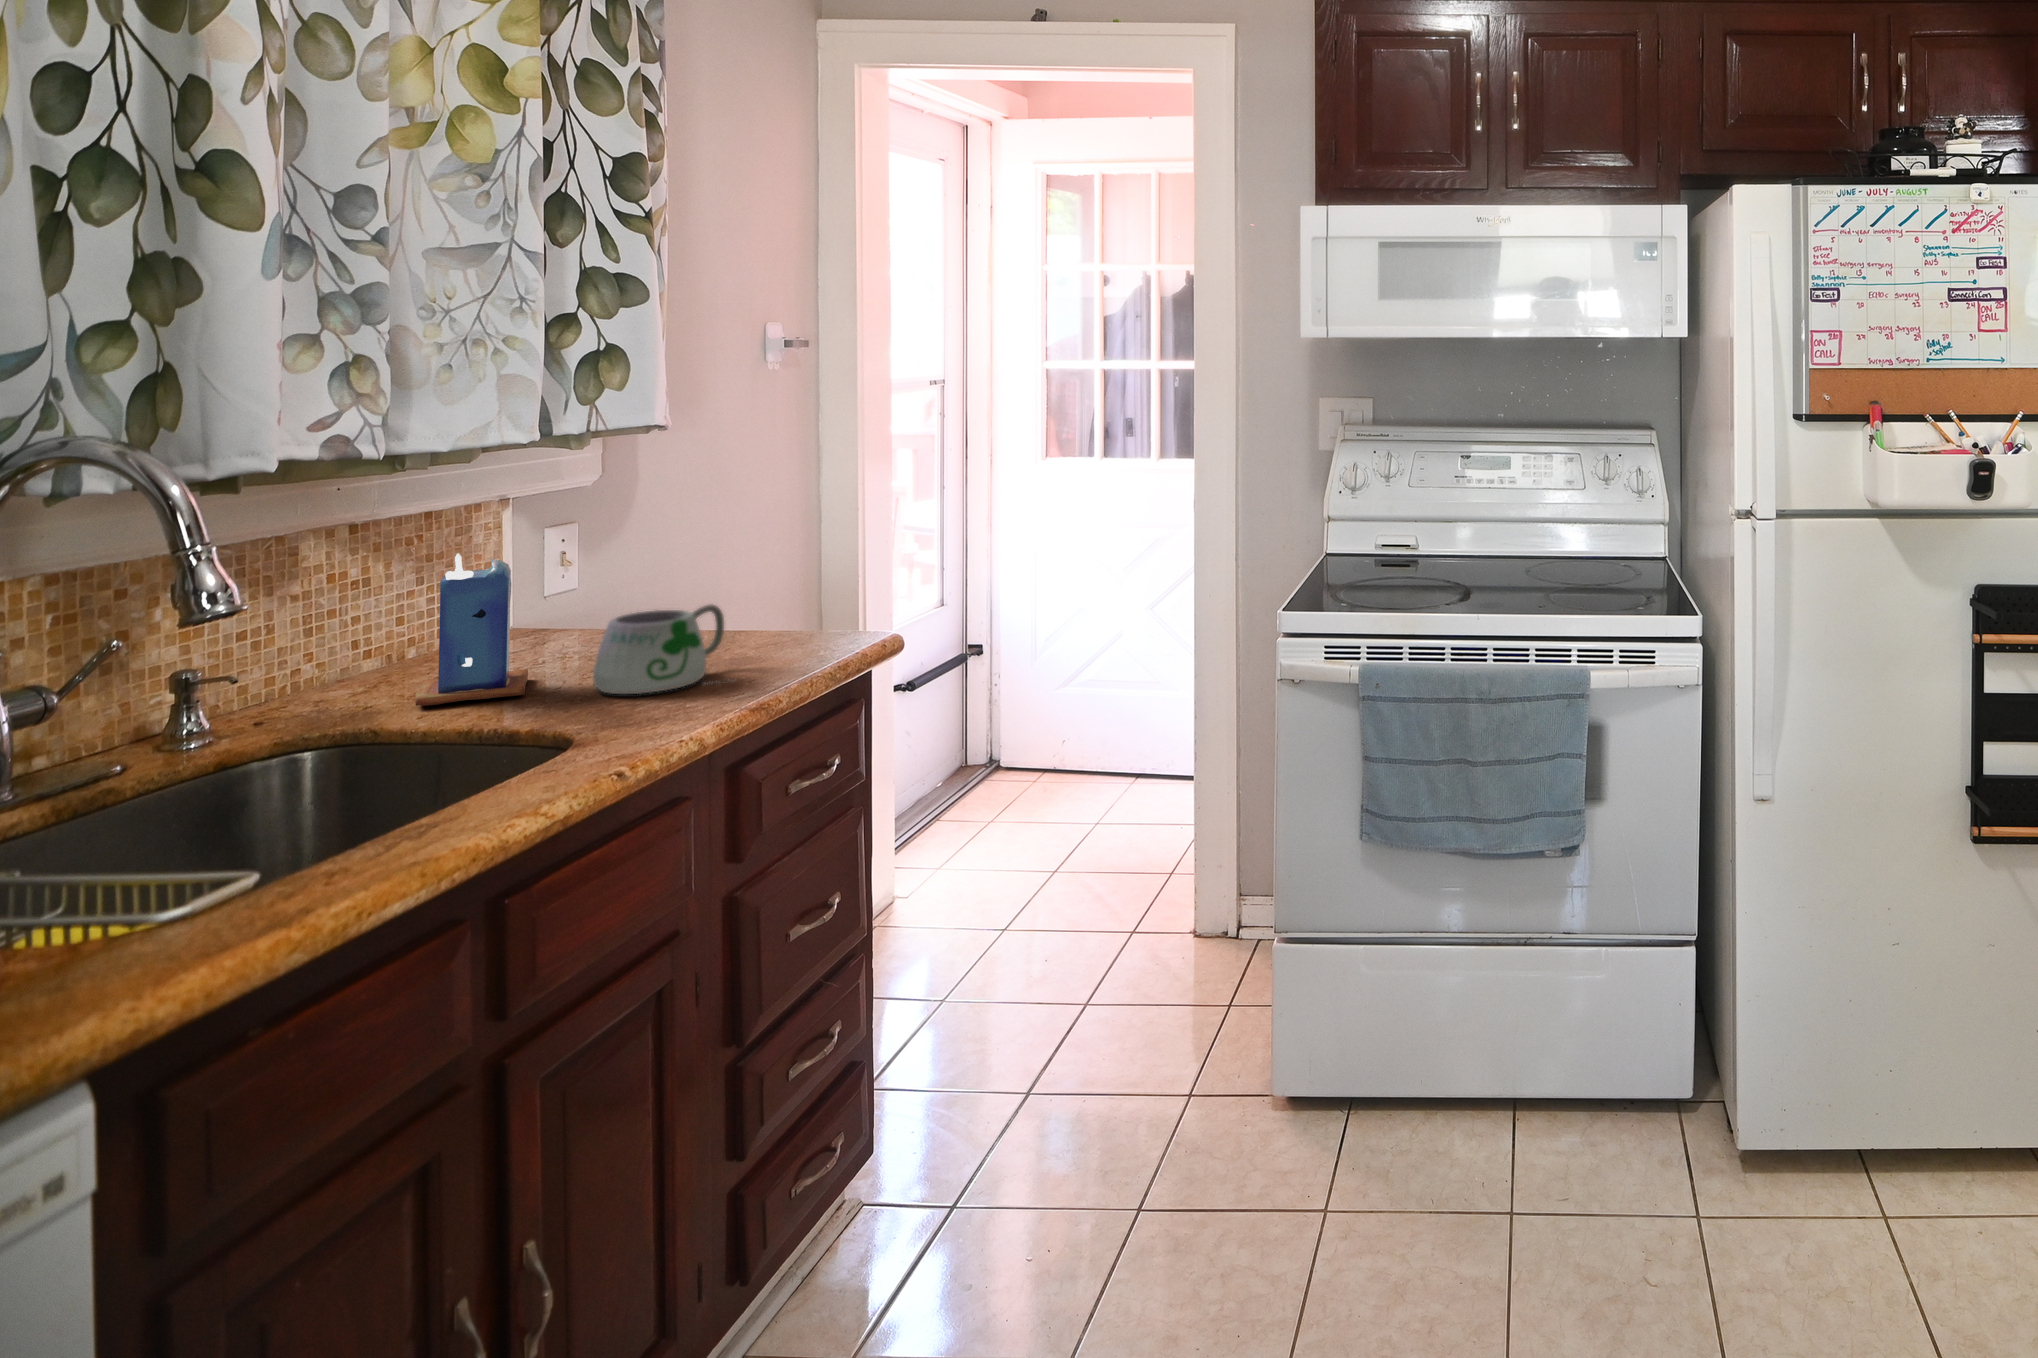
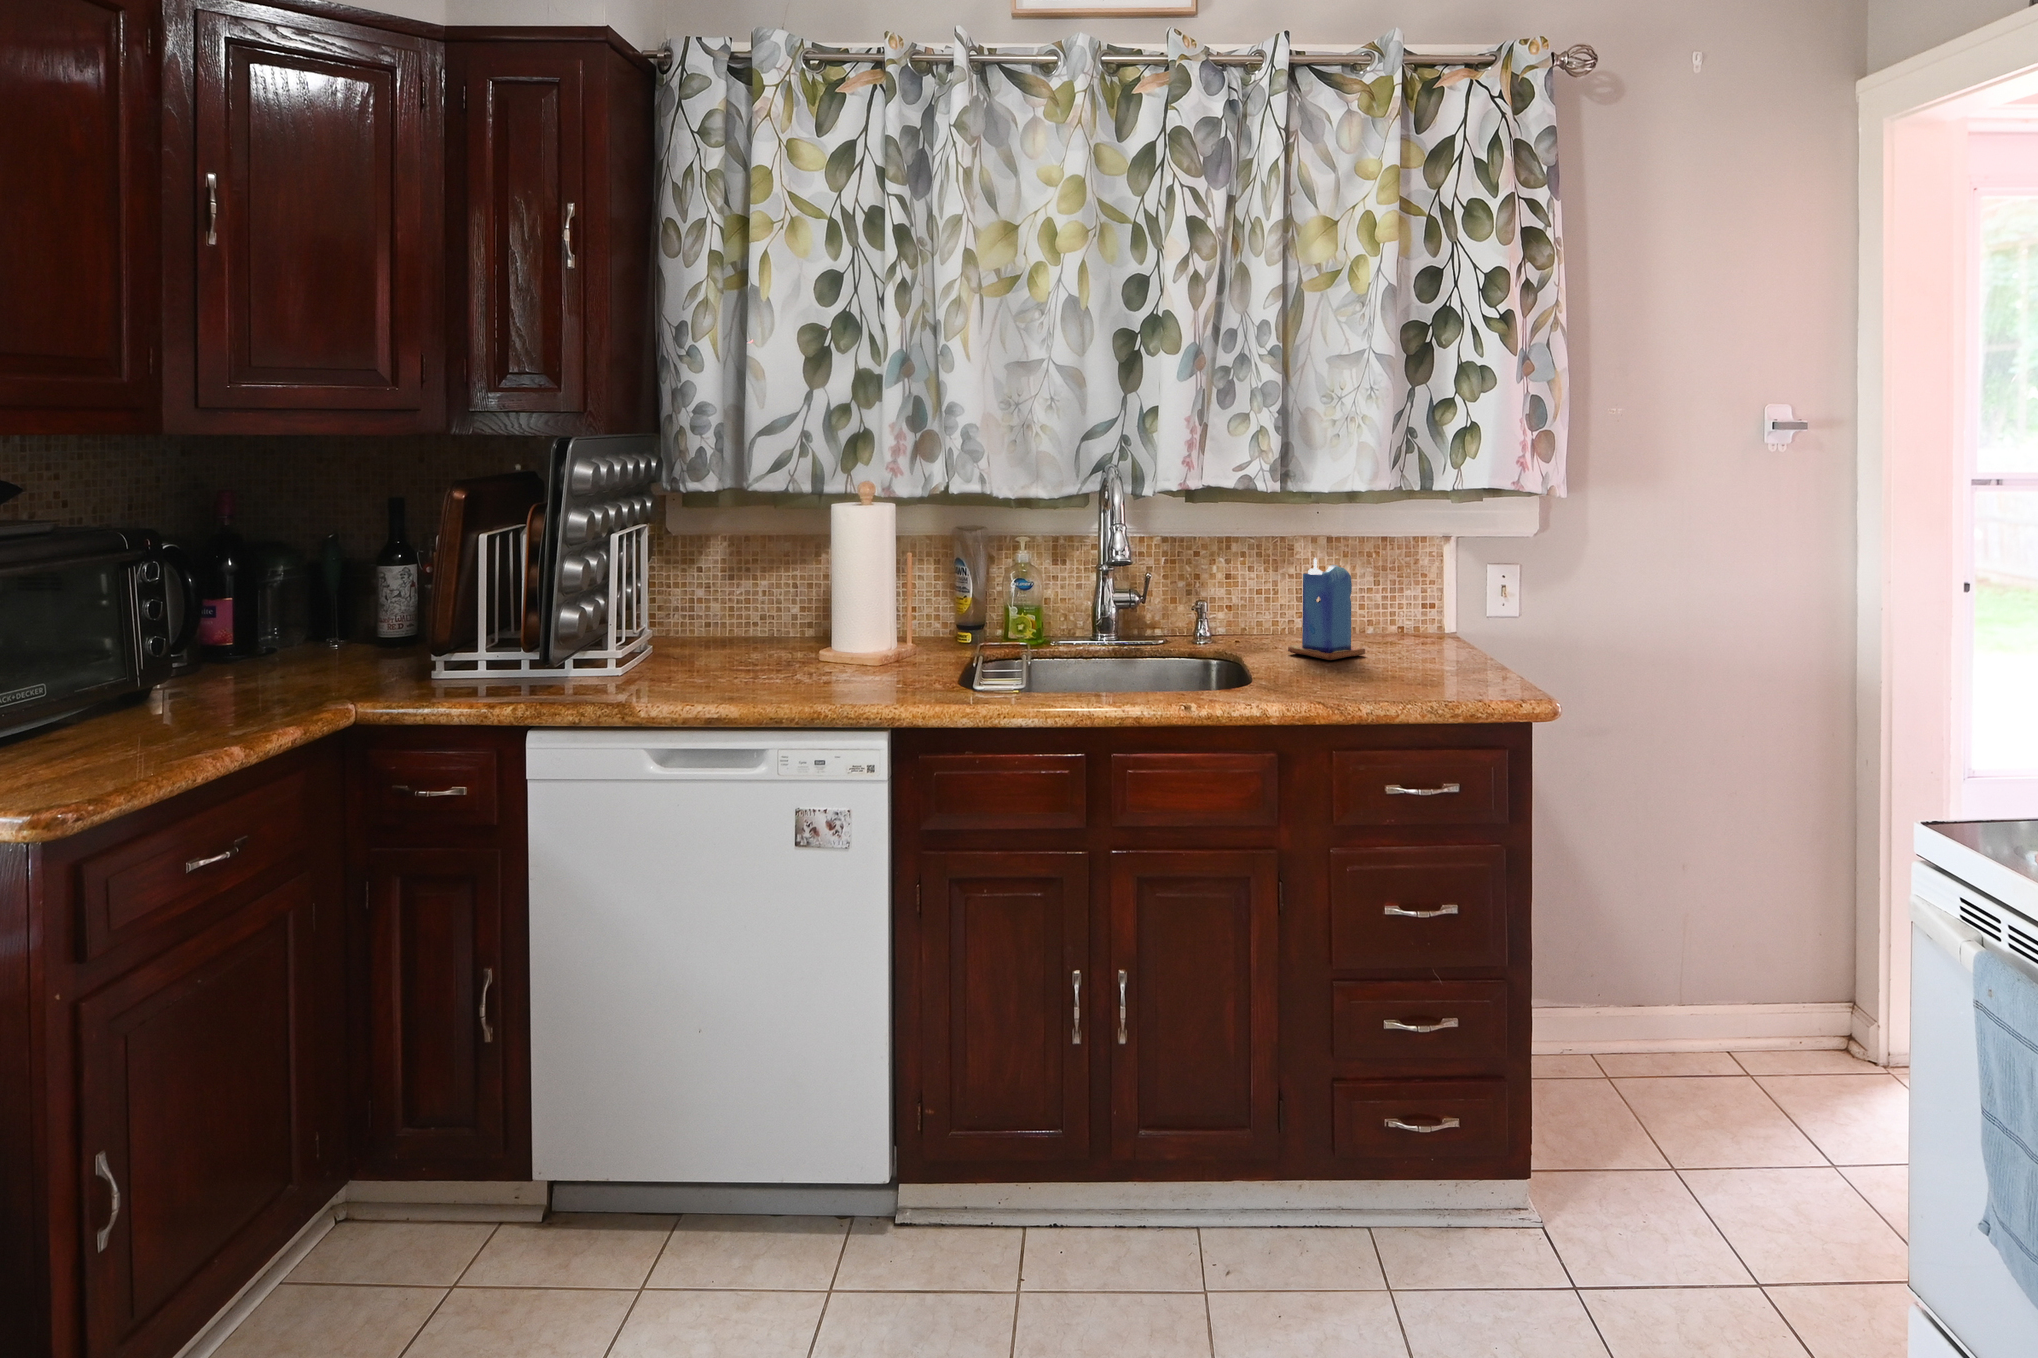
mug: present [593,605,736,694] -> none [1350,619,1445,685]

